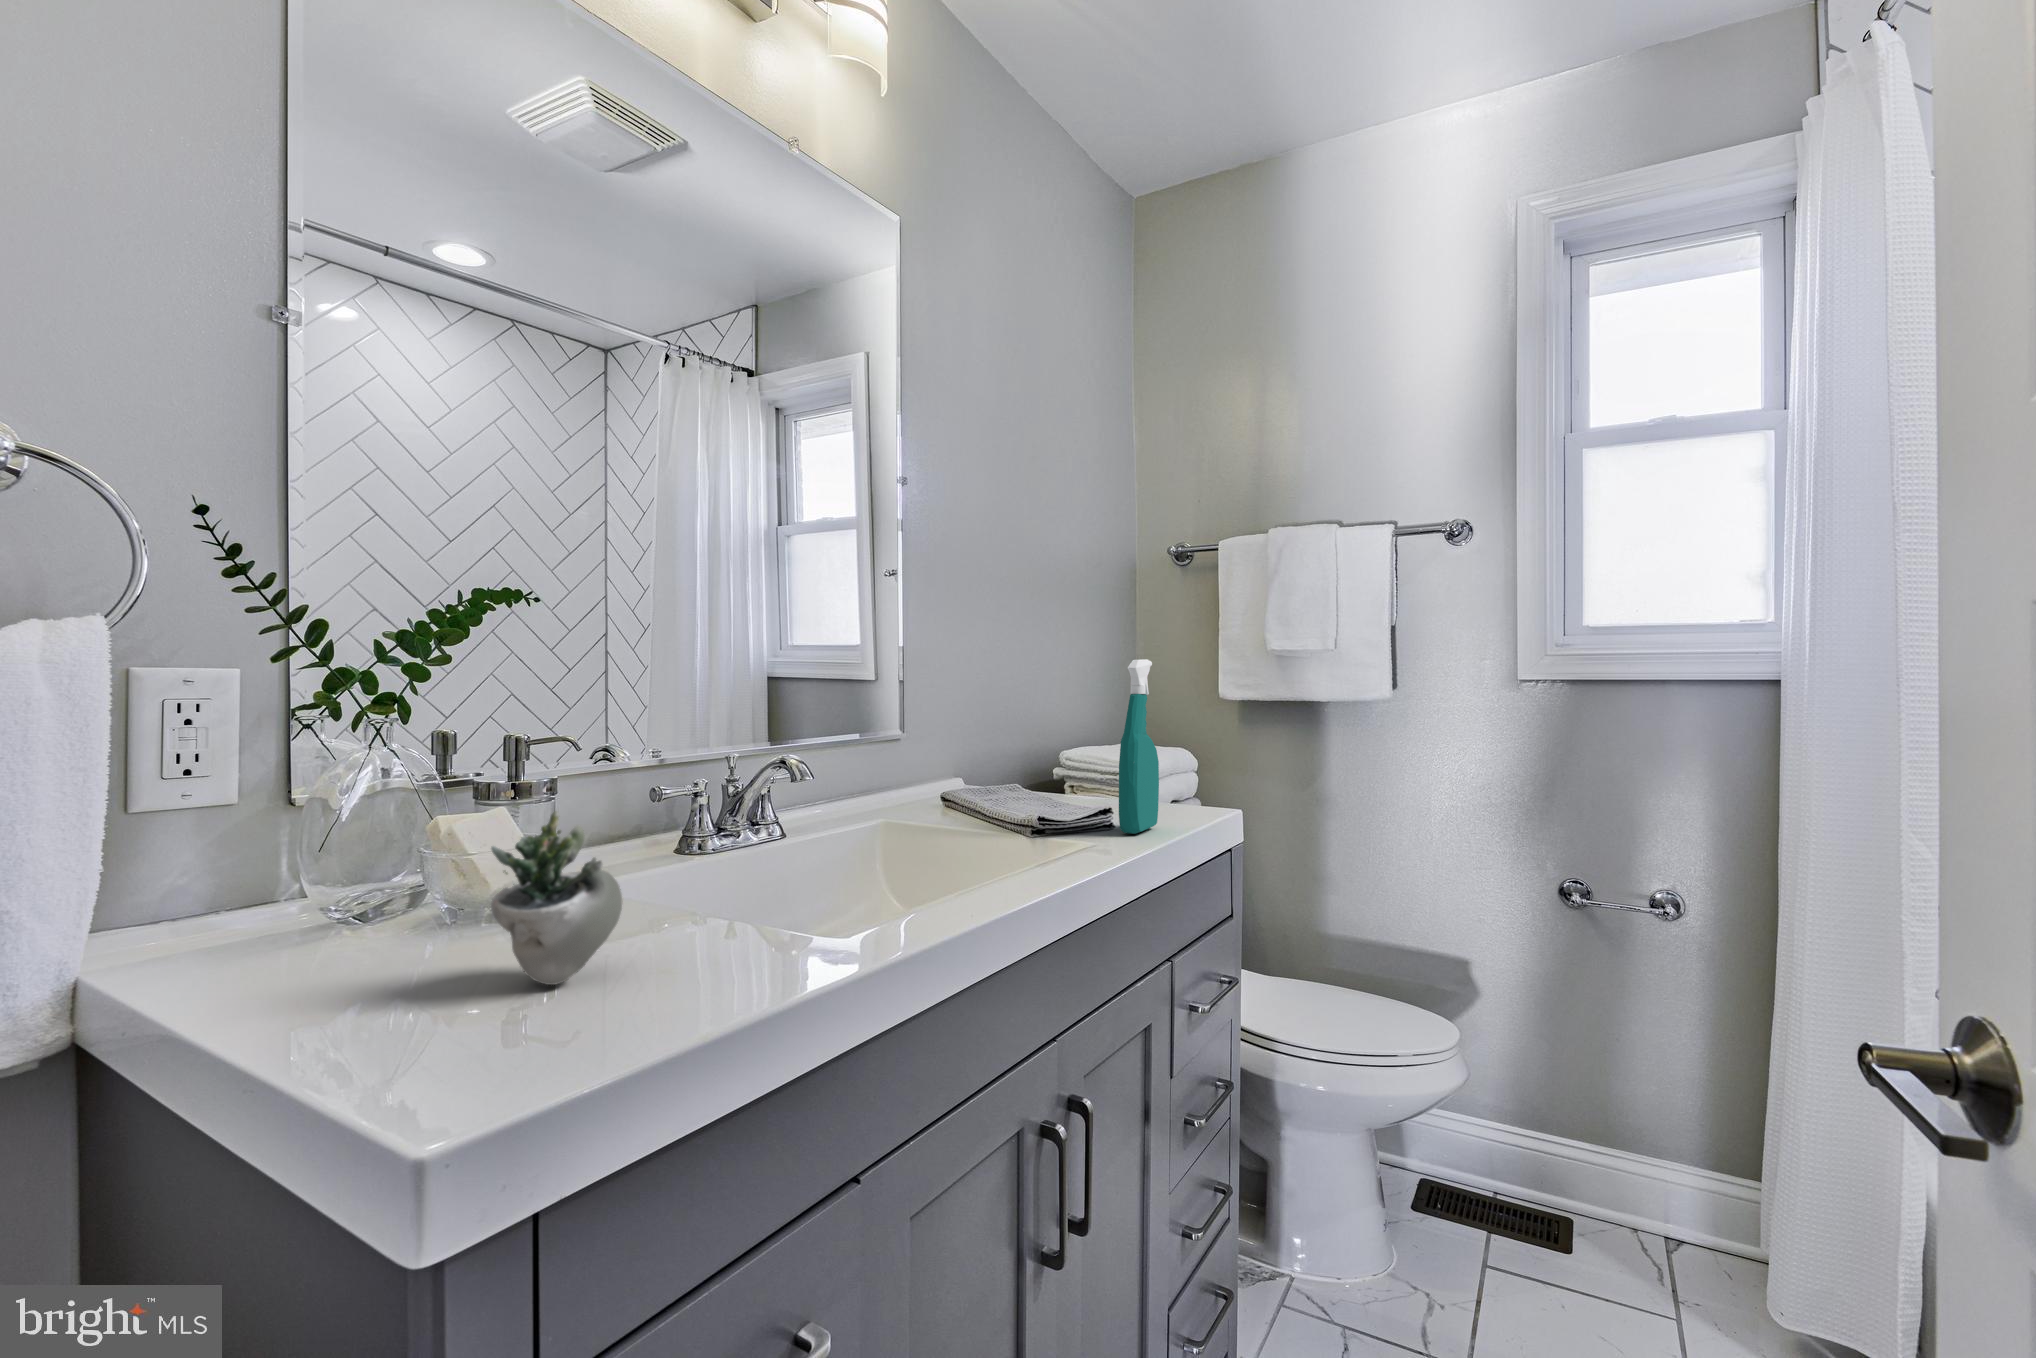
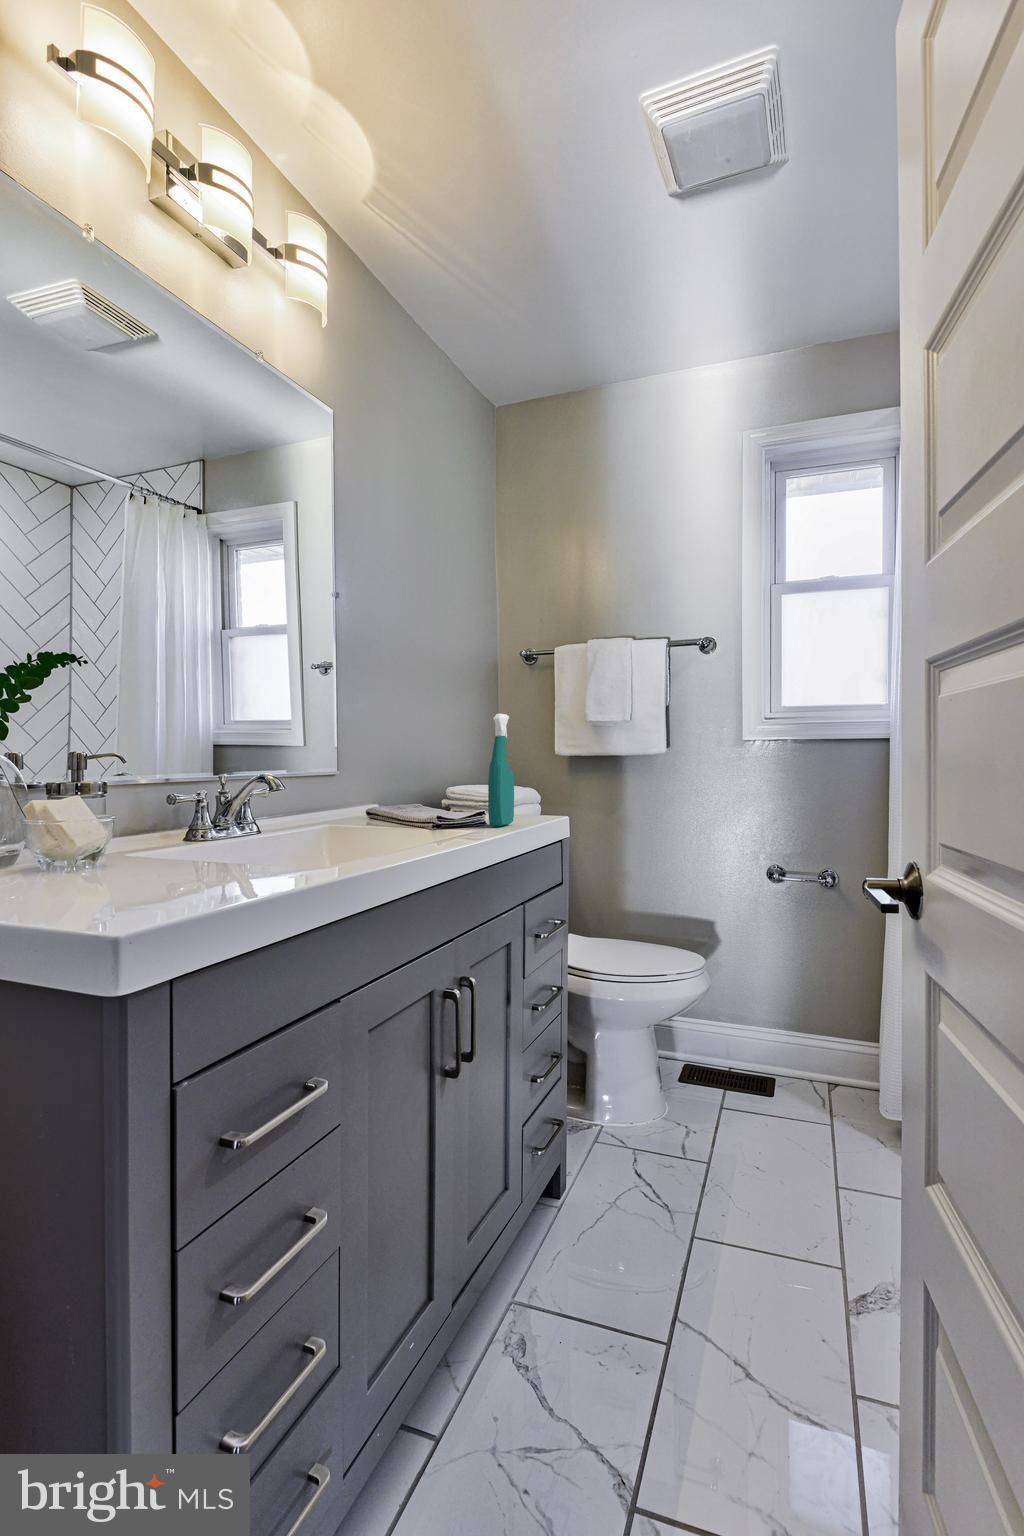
succulent plant: present [491,803,699,985] -> none [87,763,229,884]

